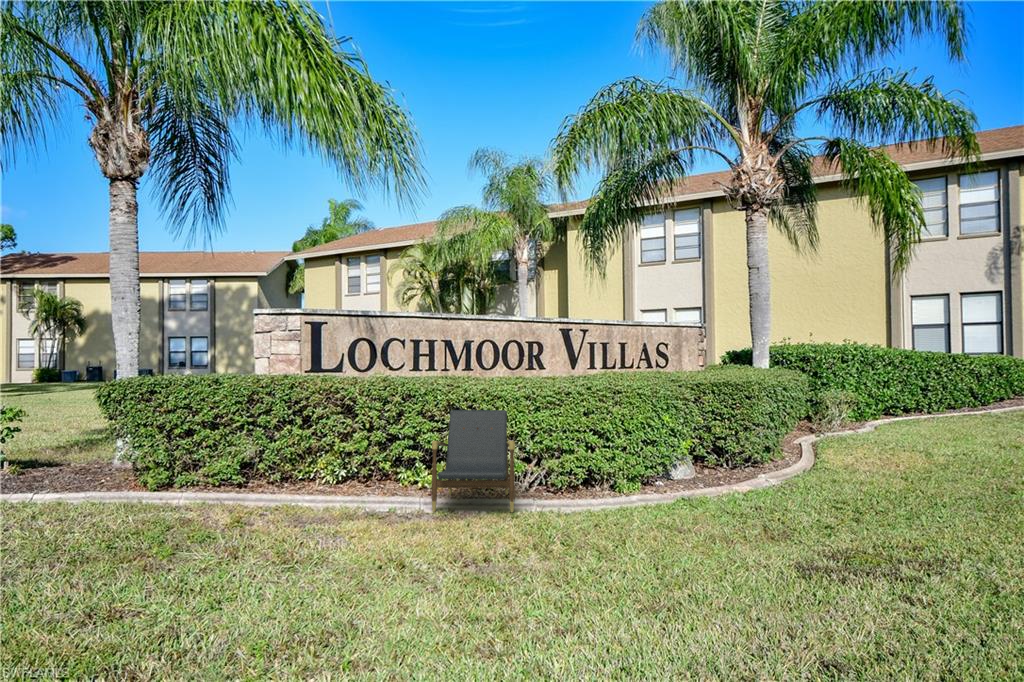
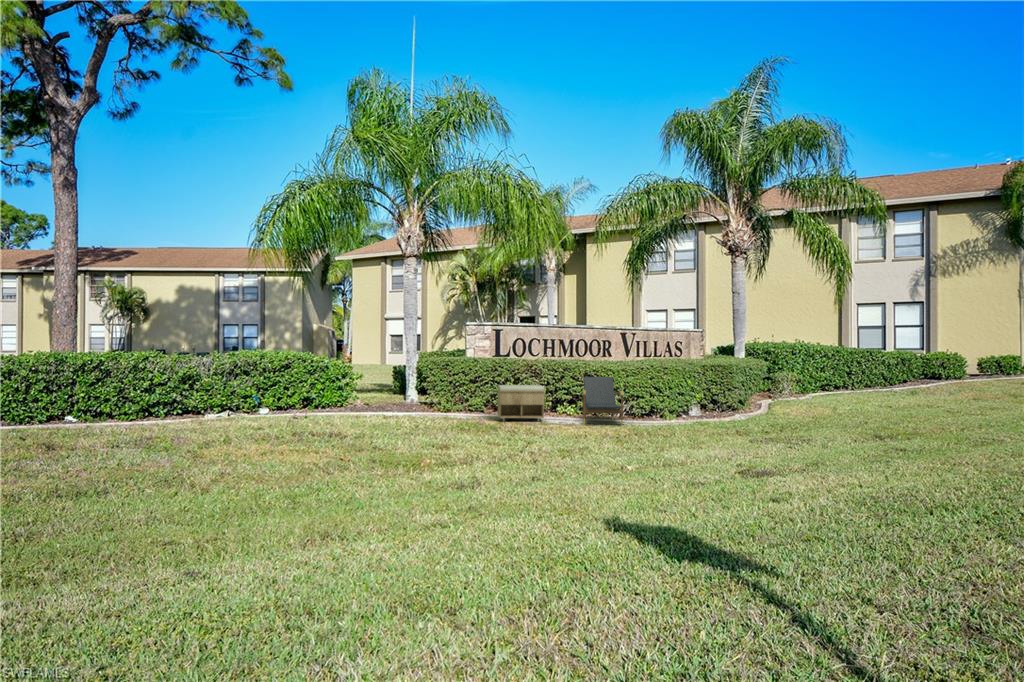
storage bench: none [268,427,369,503] -> present [498,385,544,421]

